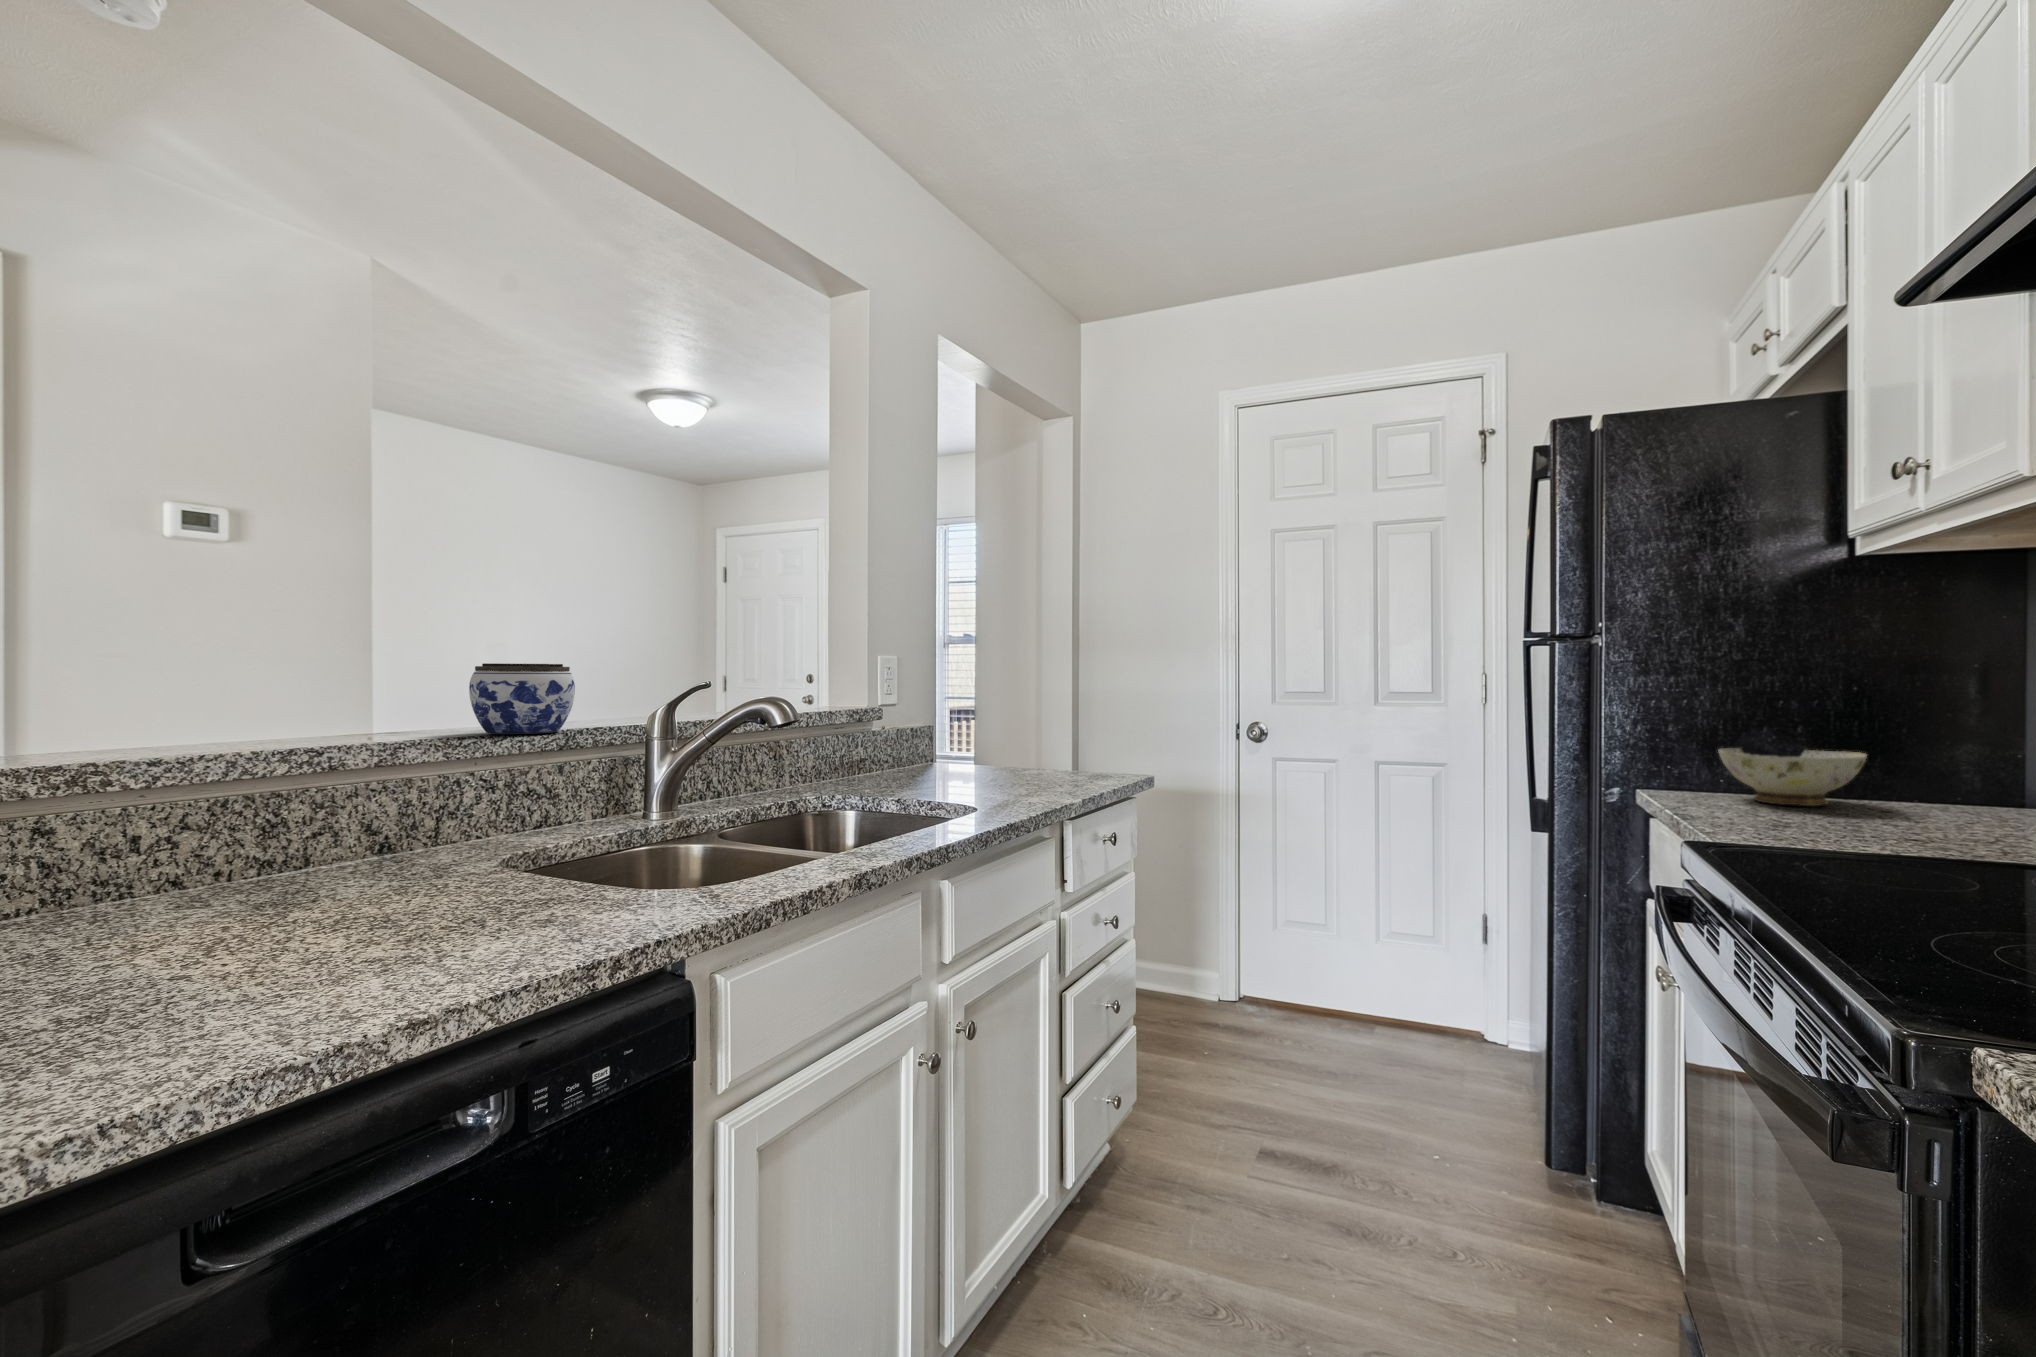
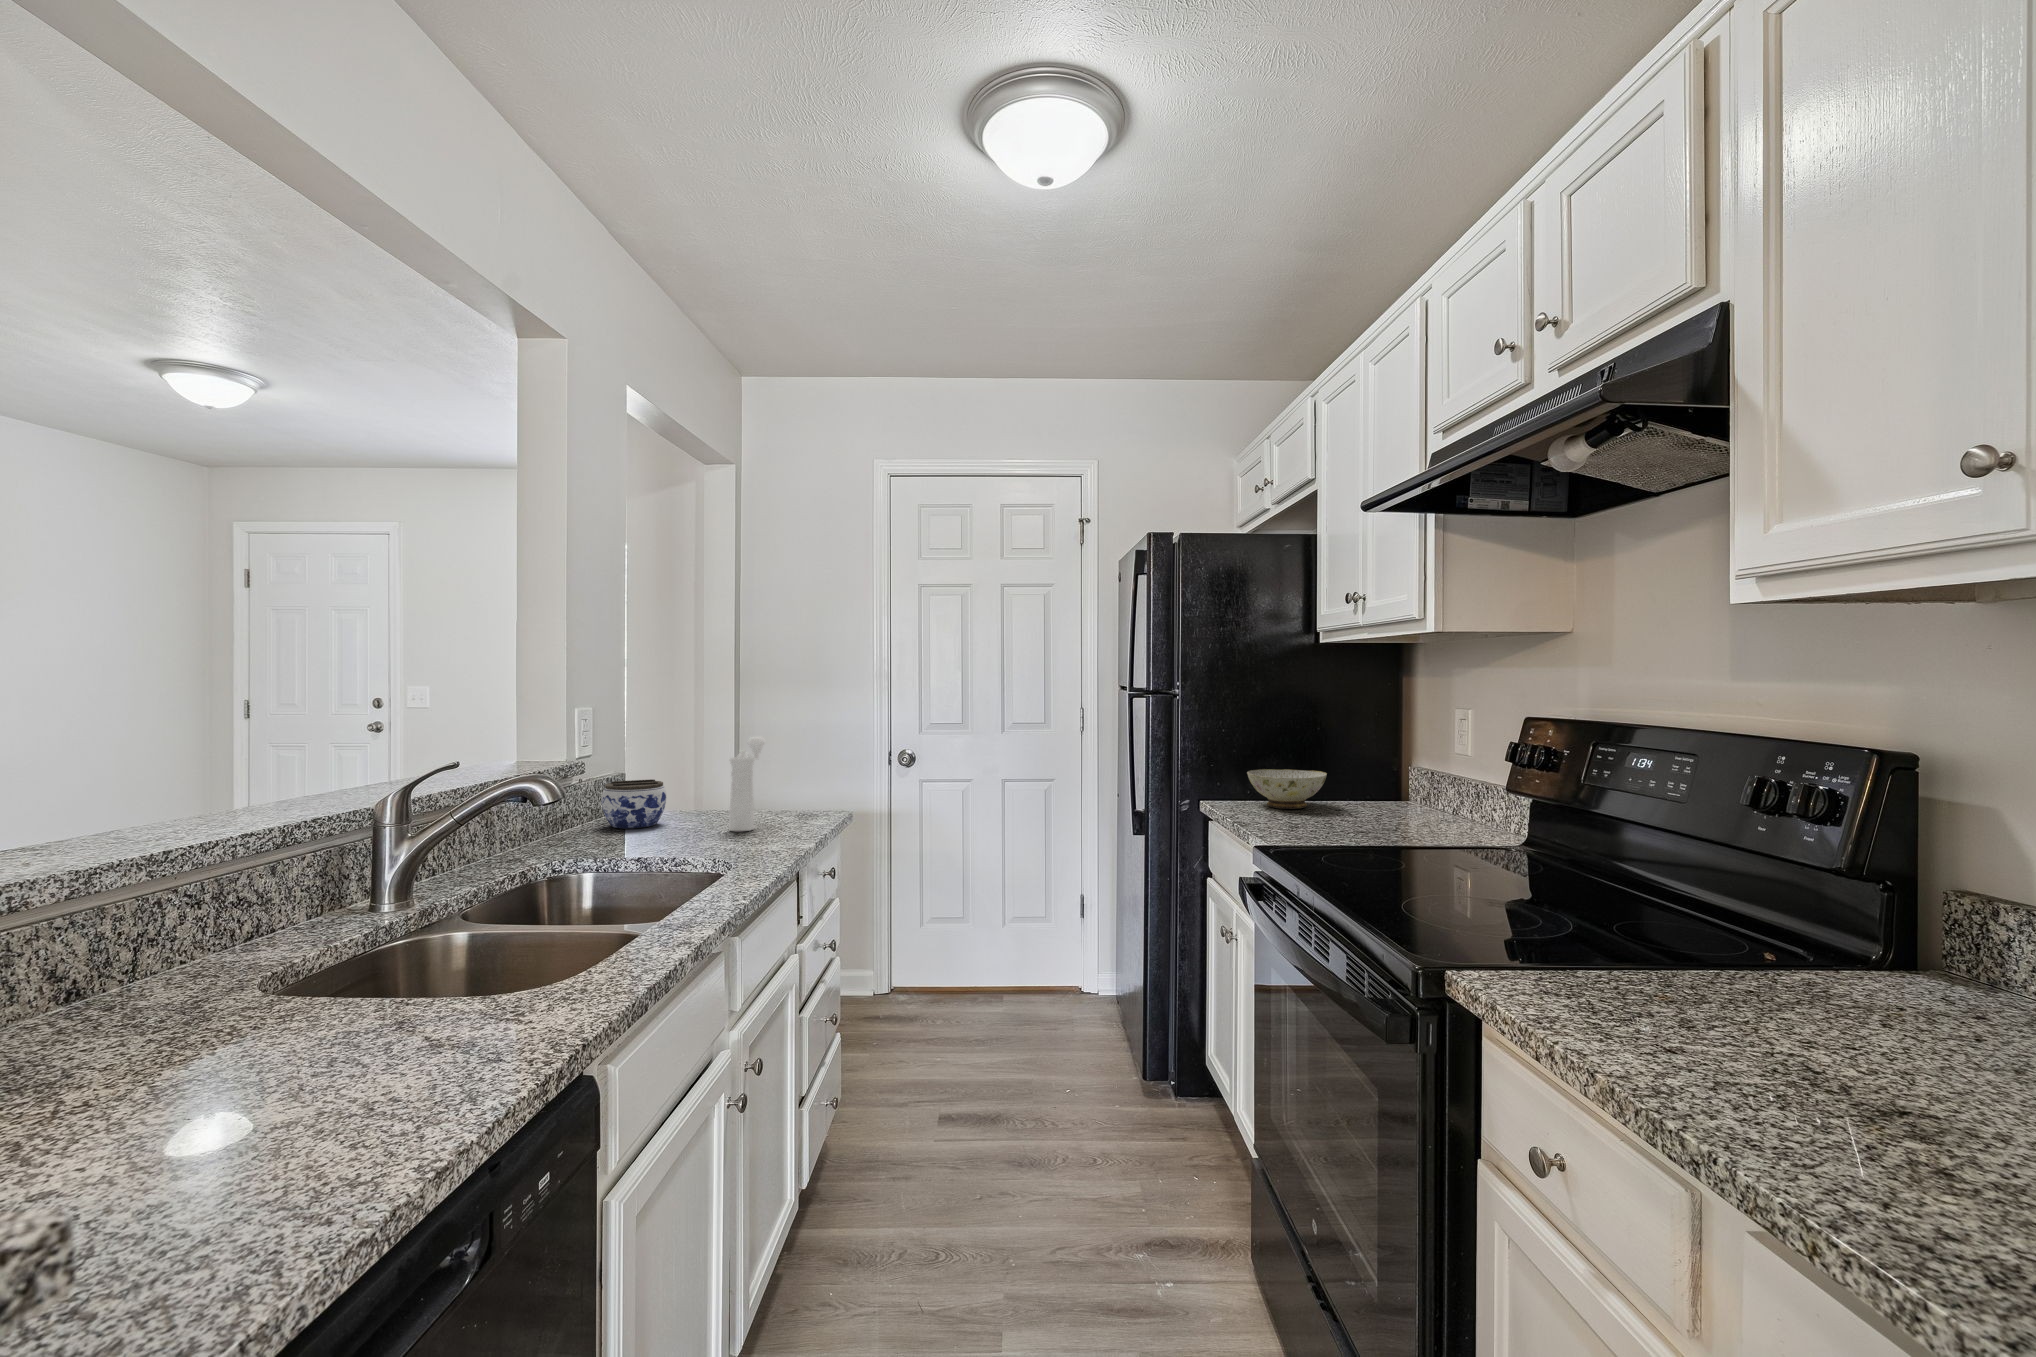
jar: present [469,663,575,734] -> present [601,779,666,828]
pepper mill: none [1006,684,1051,784] -> present [729,737,765,832]

